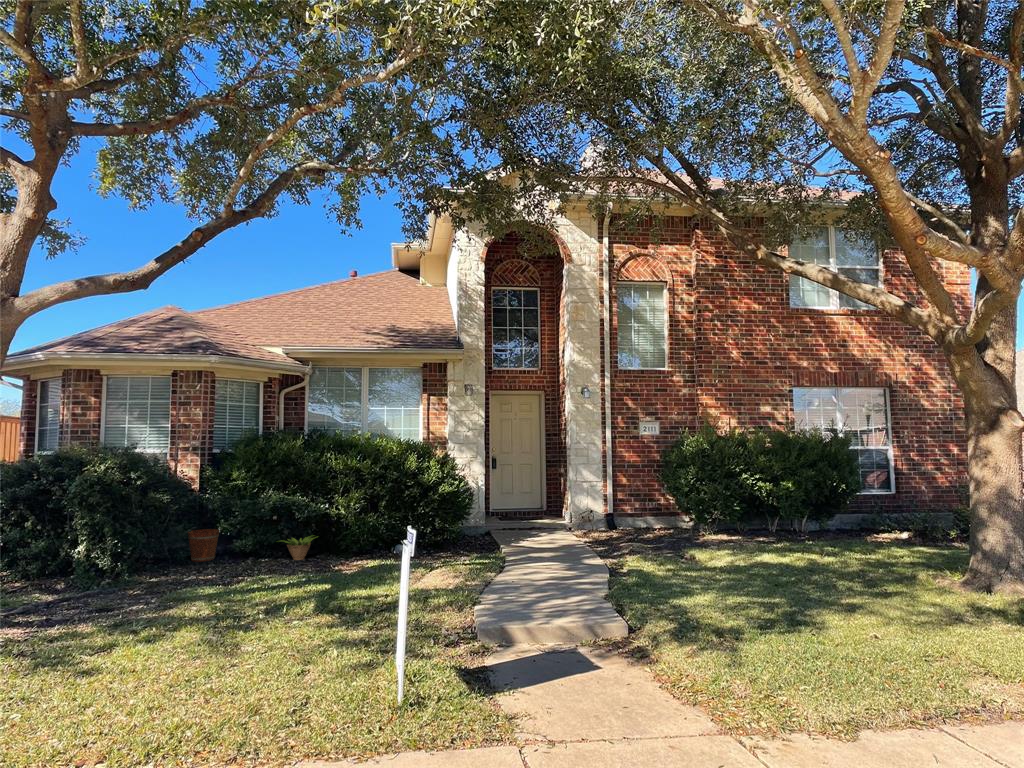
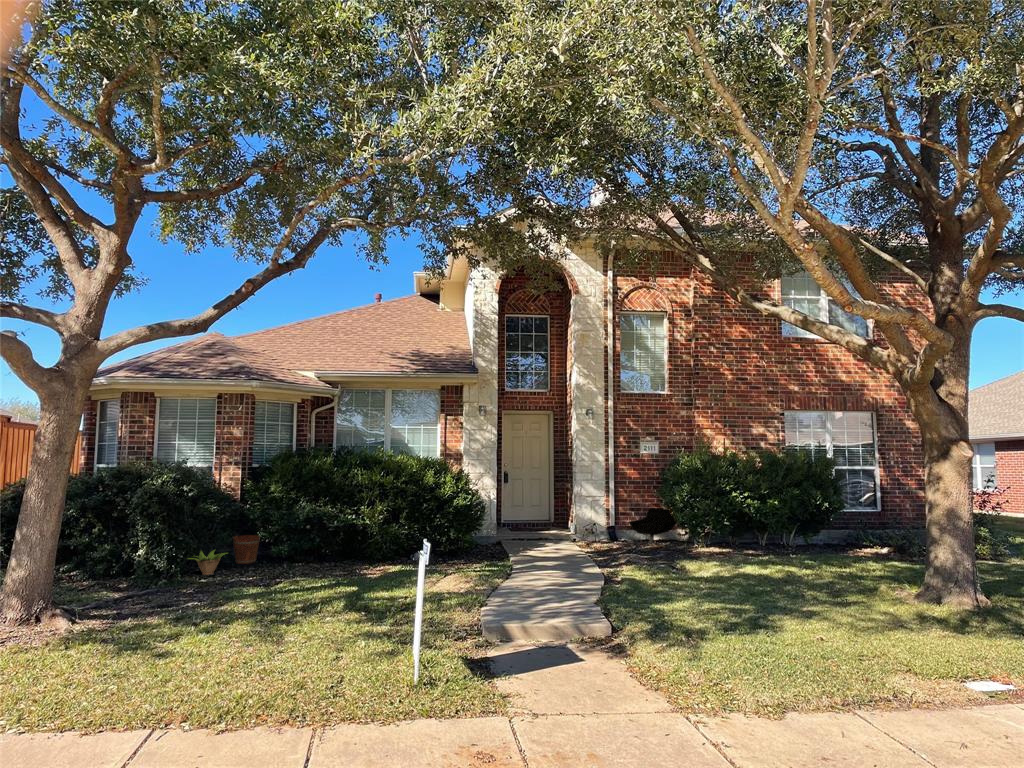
lounge chair: none [630,494,681,536] -> present [629,508,676,546]
decorative plant: present [284,536,316,560] -> present [189,550,227,575]

